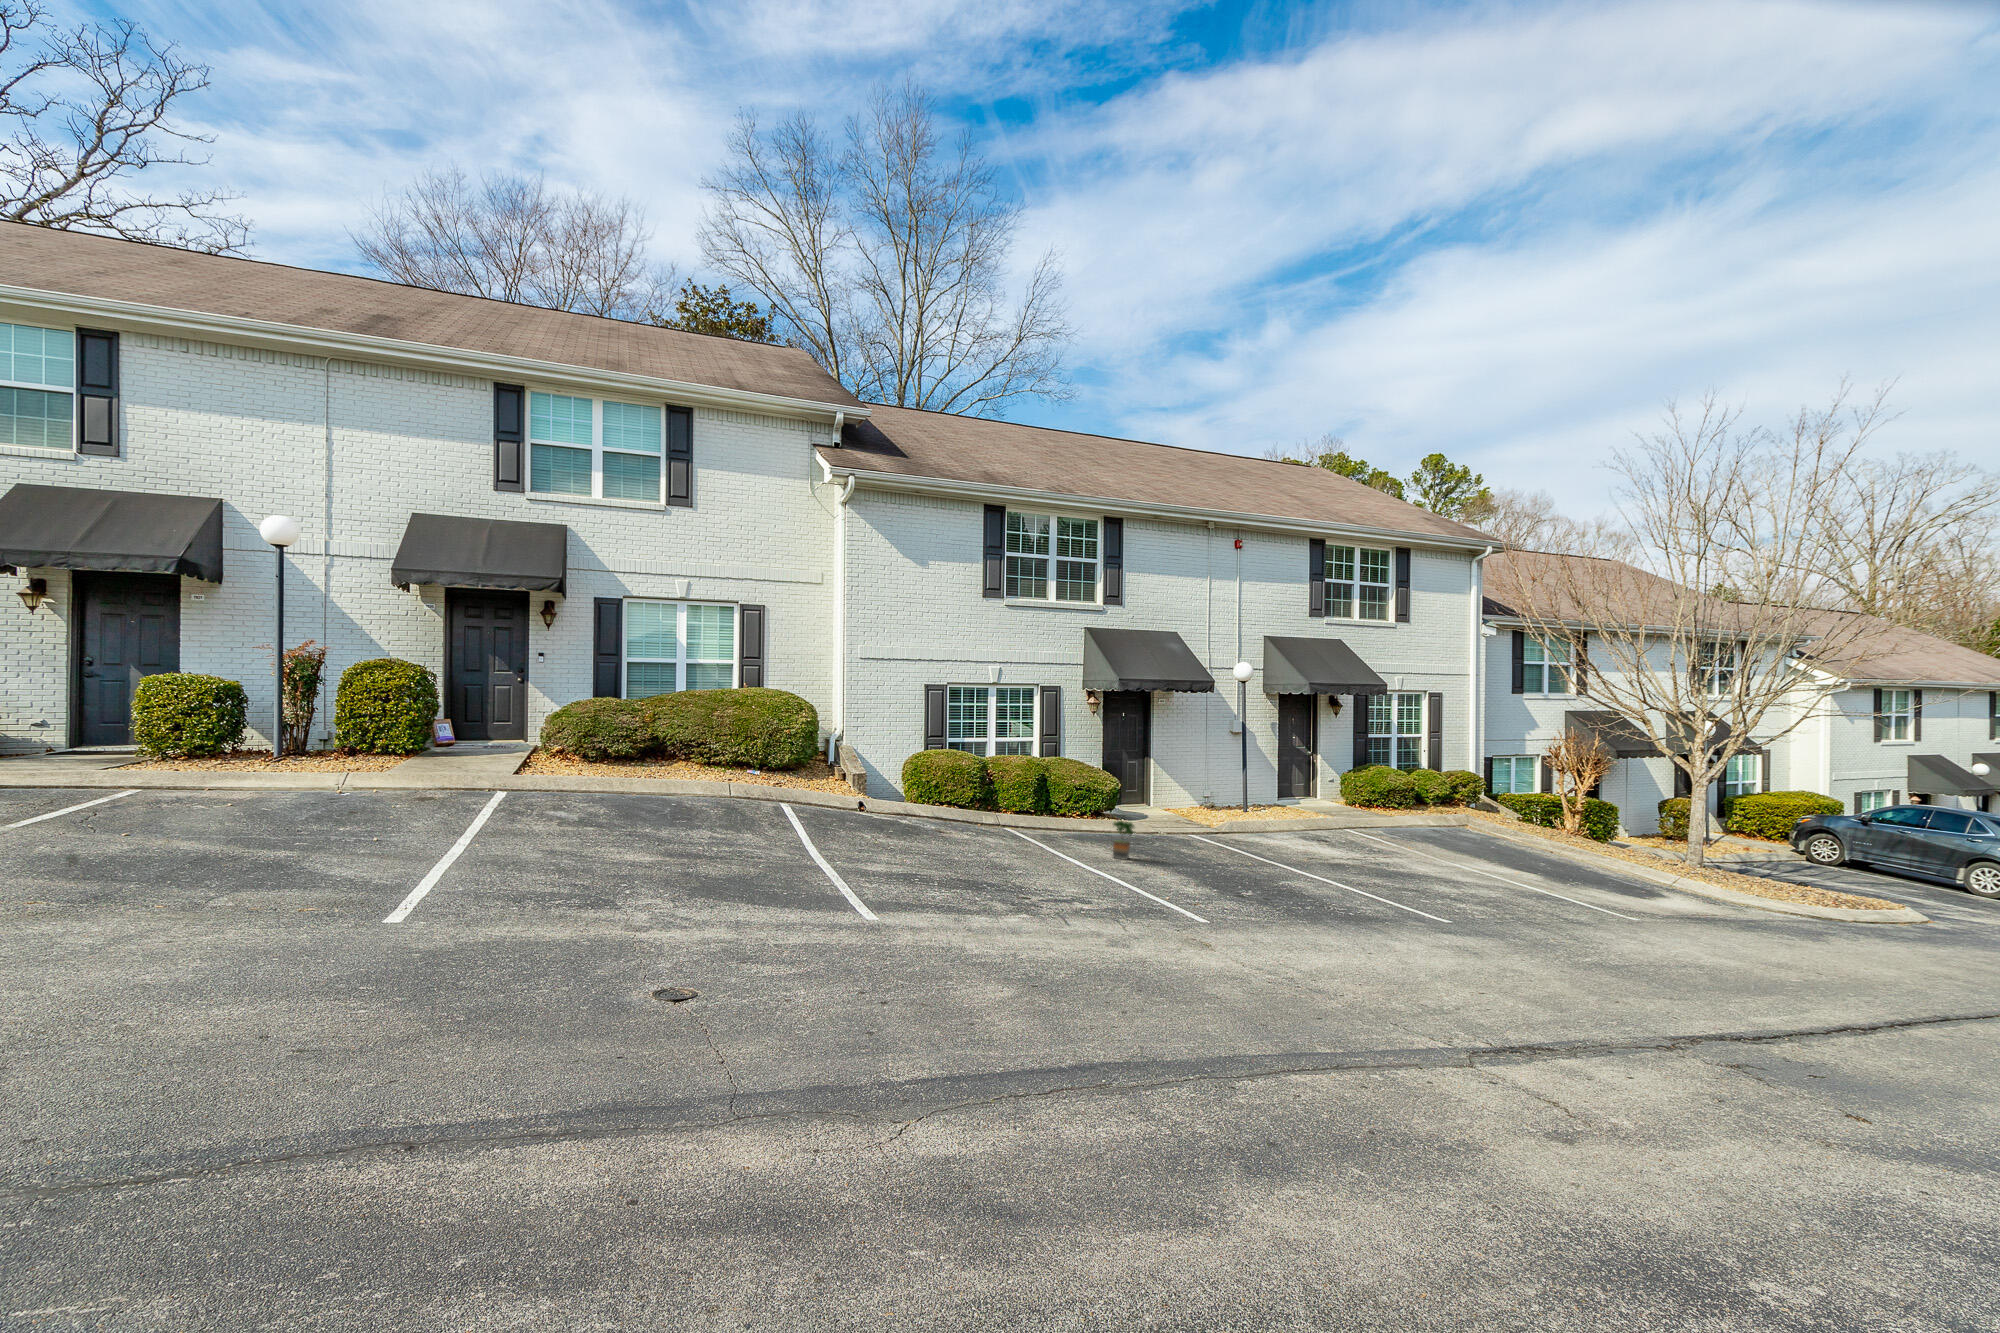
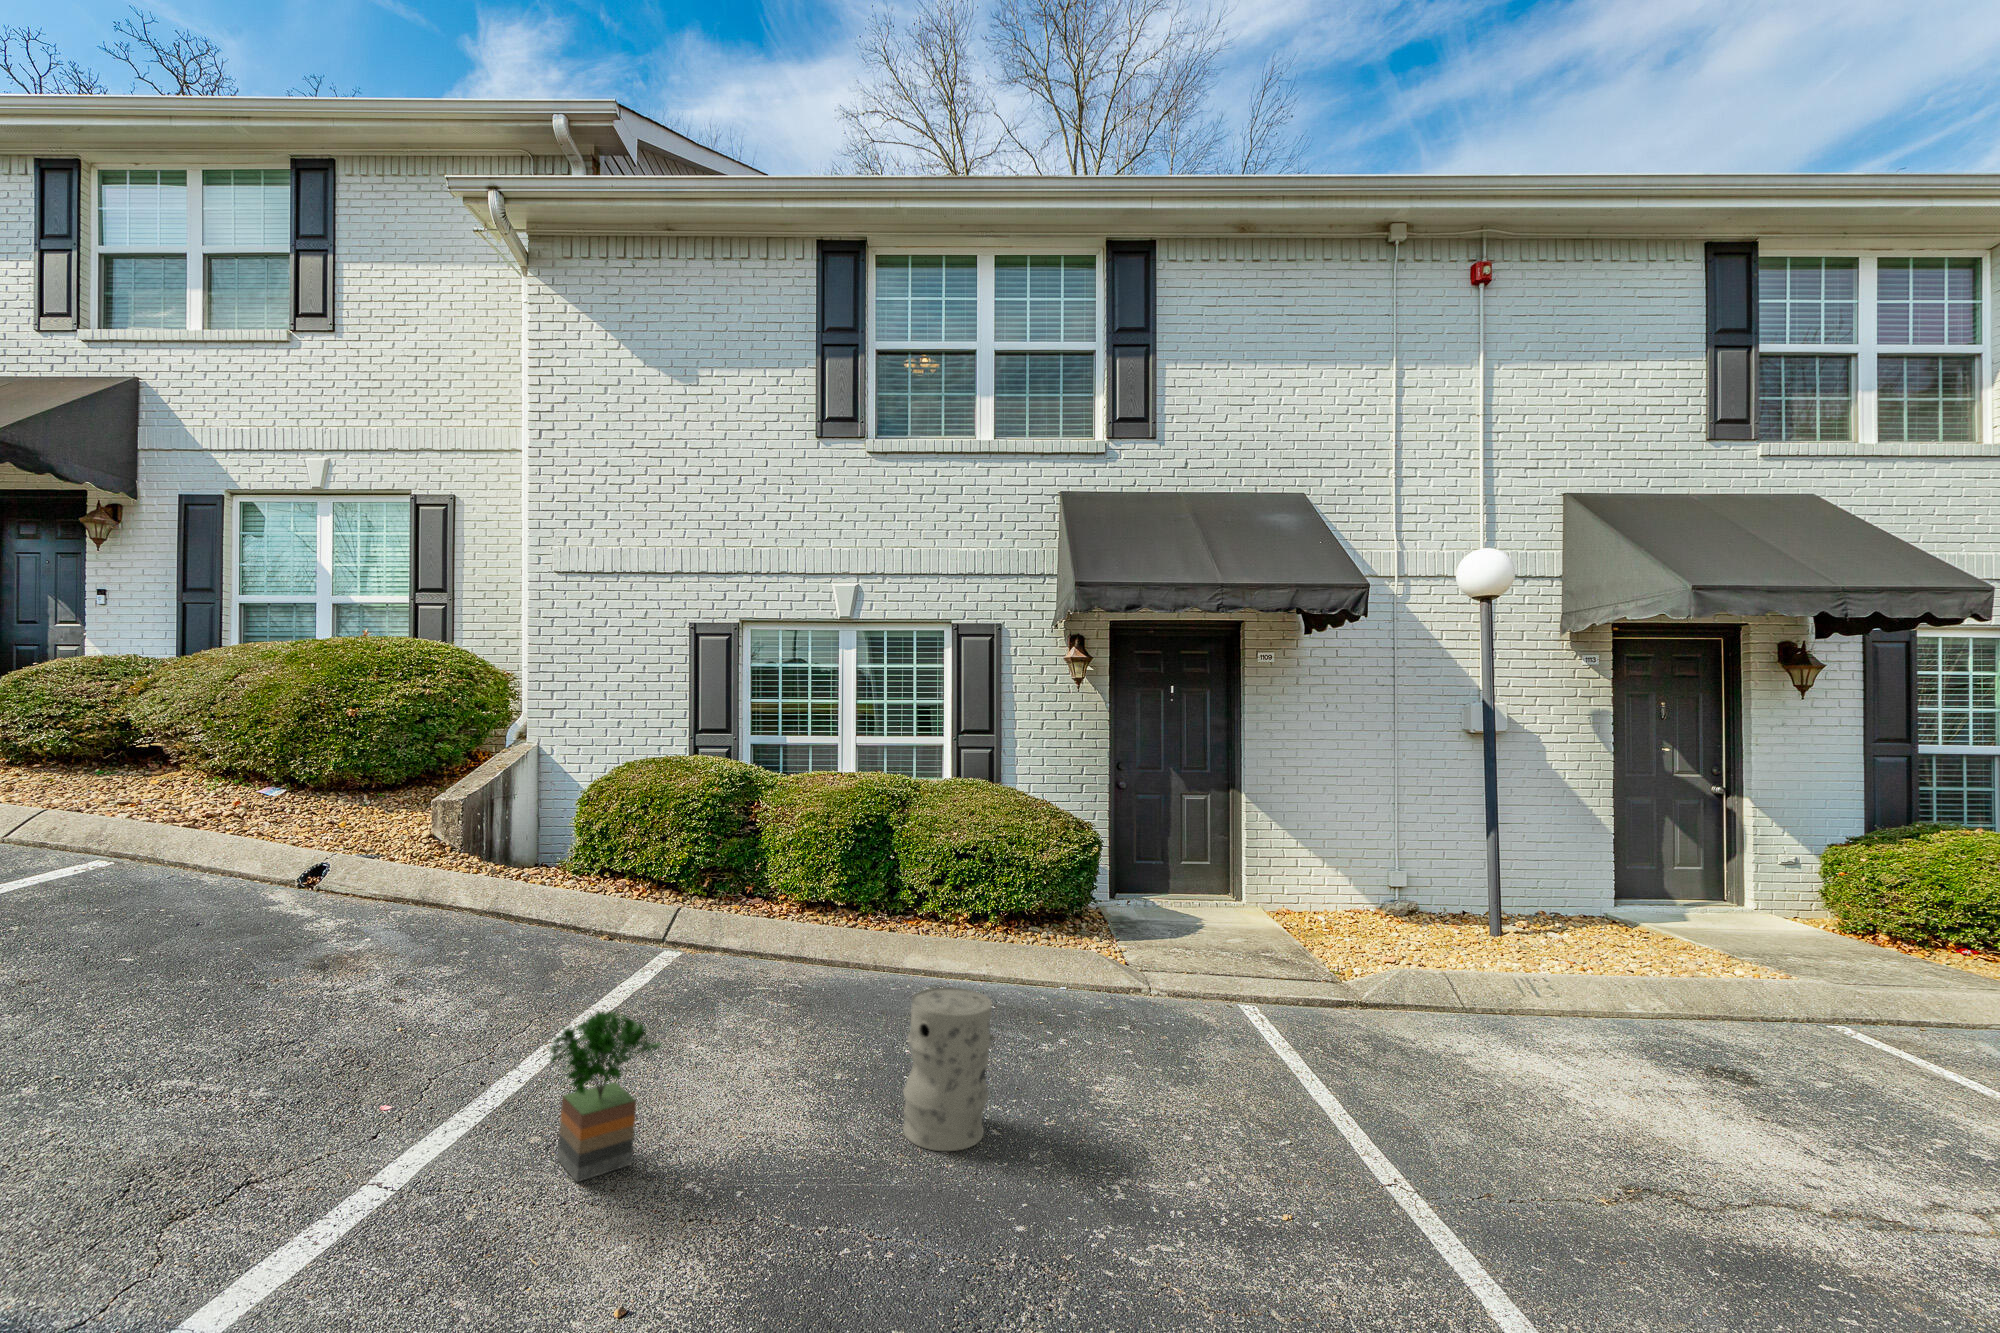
trash can: none [1165,816,1190,854] -> present [903,988,992,1151]

